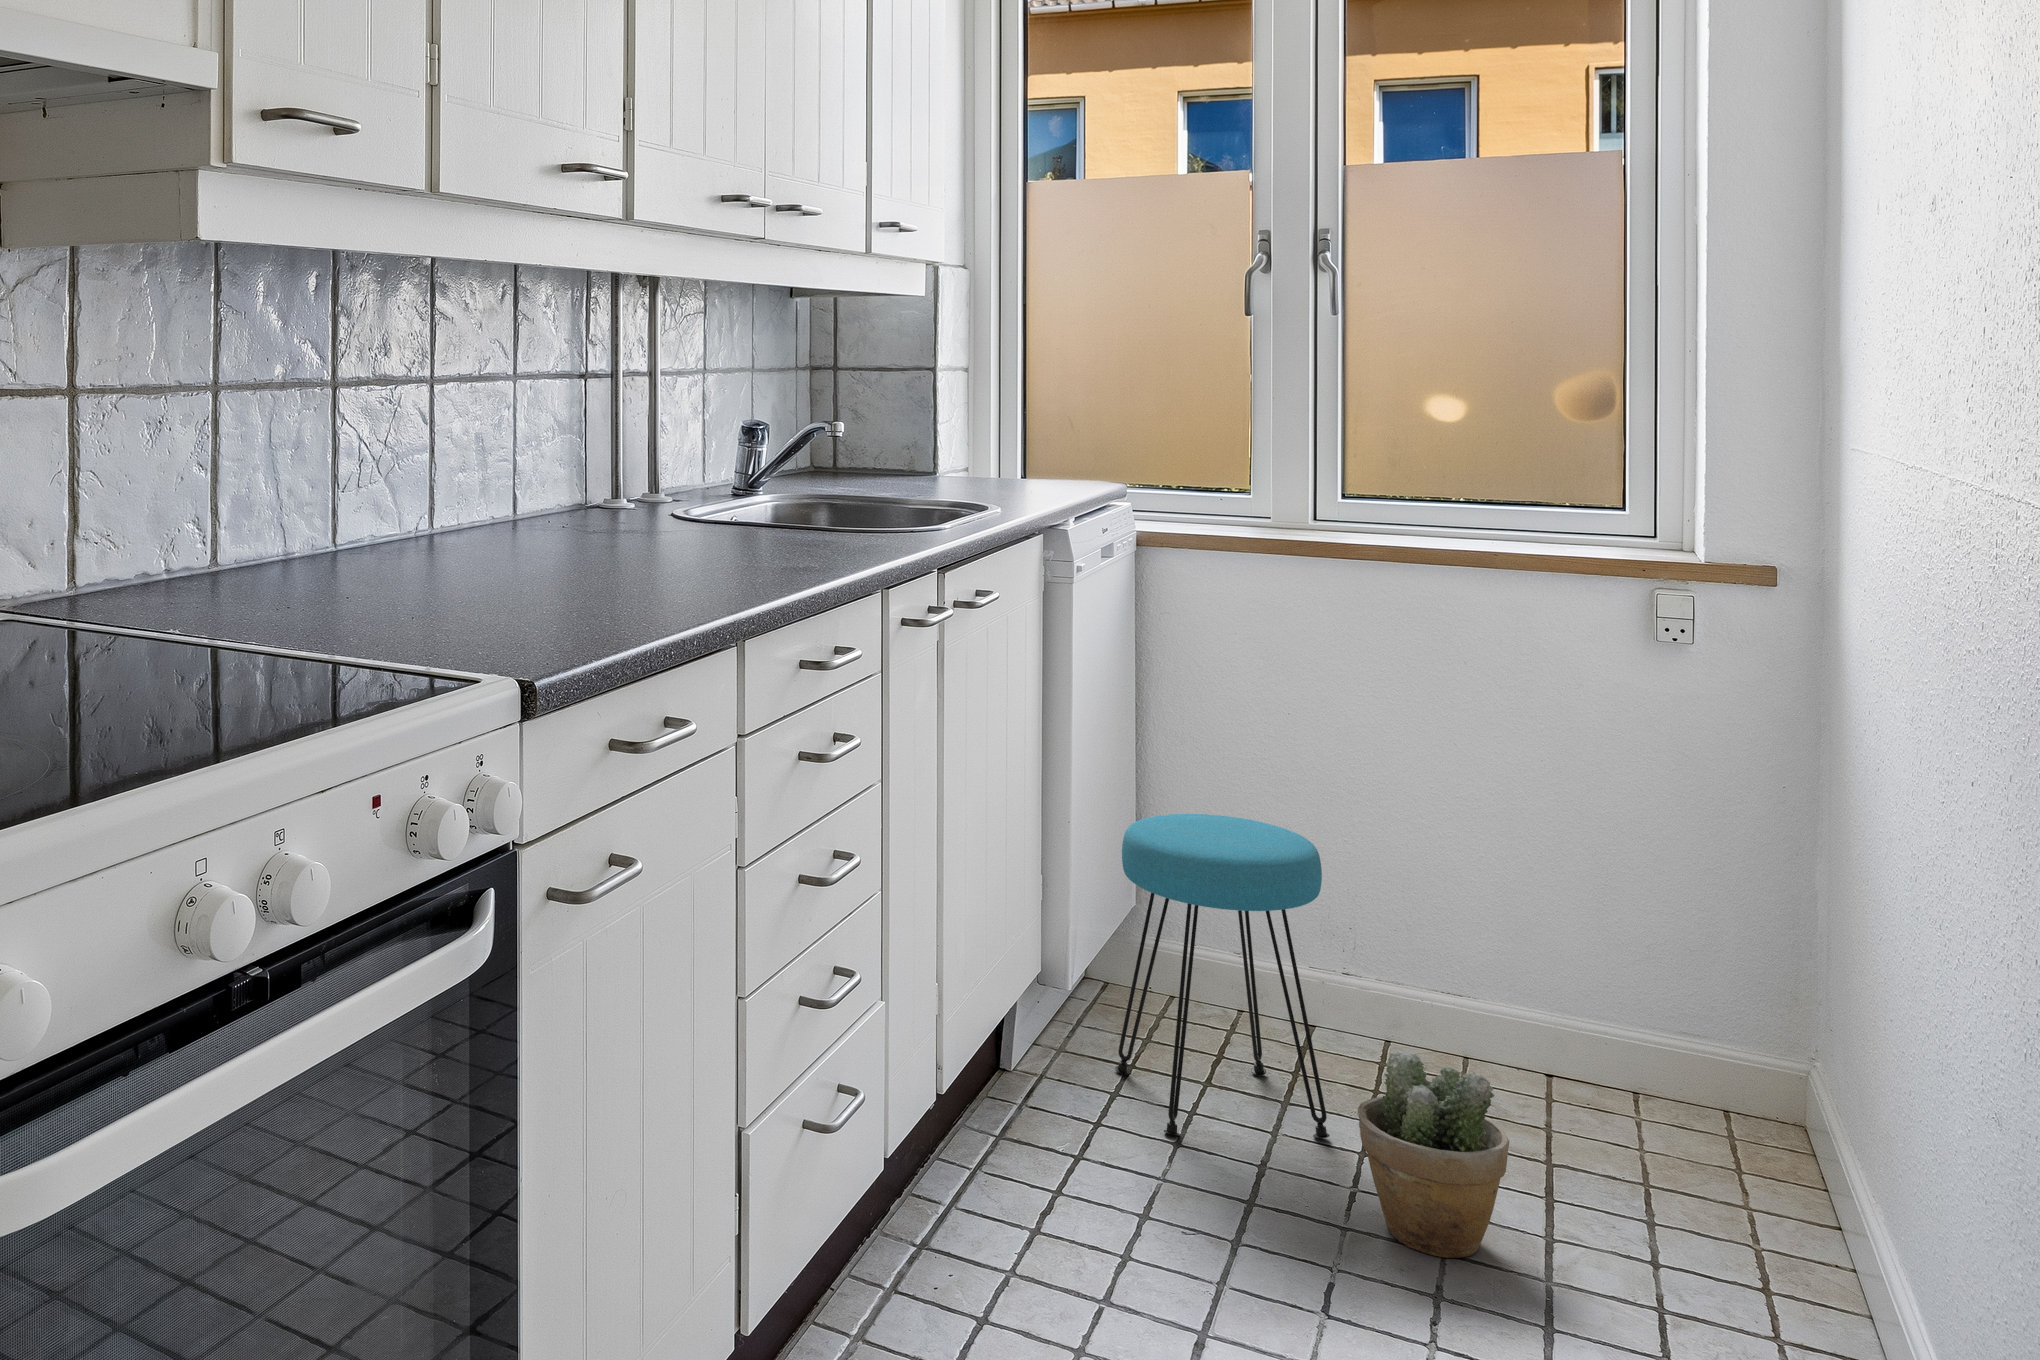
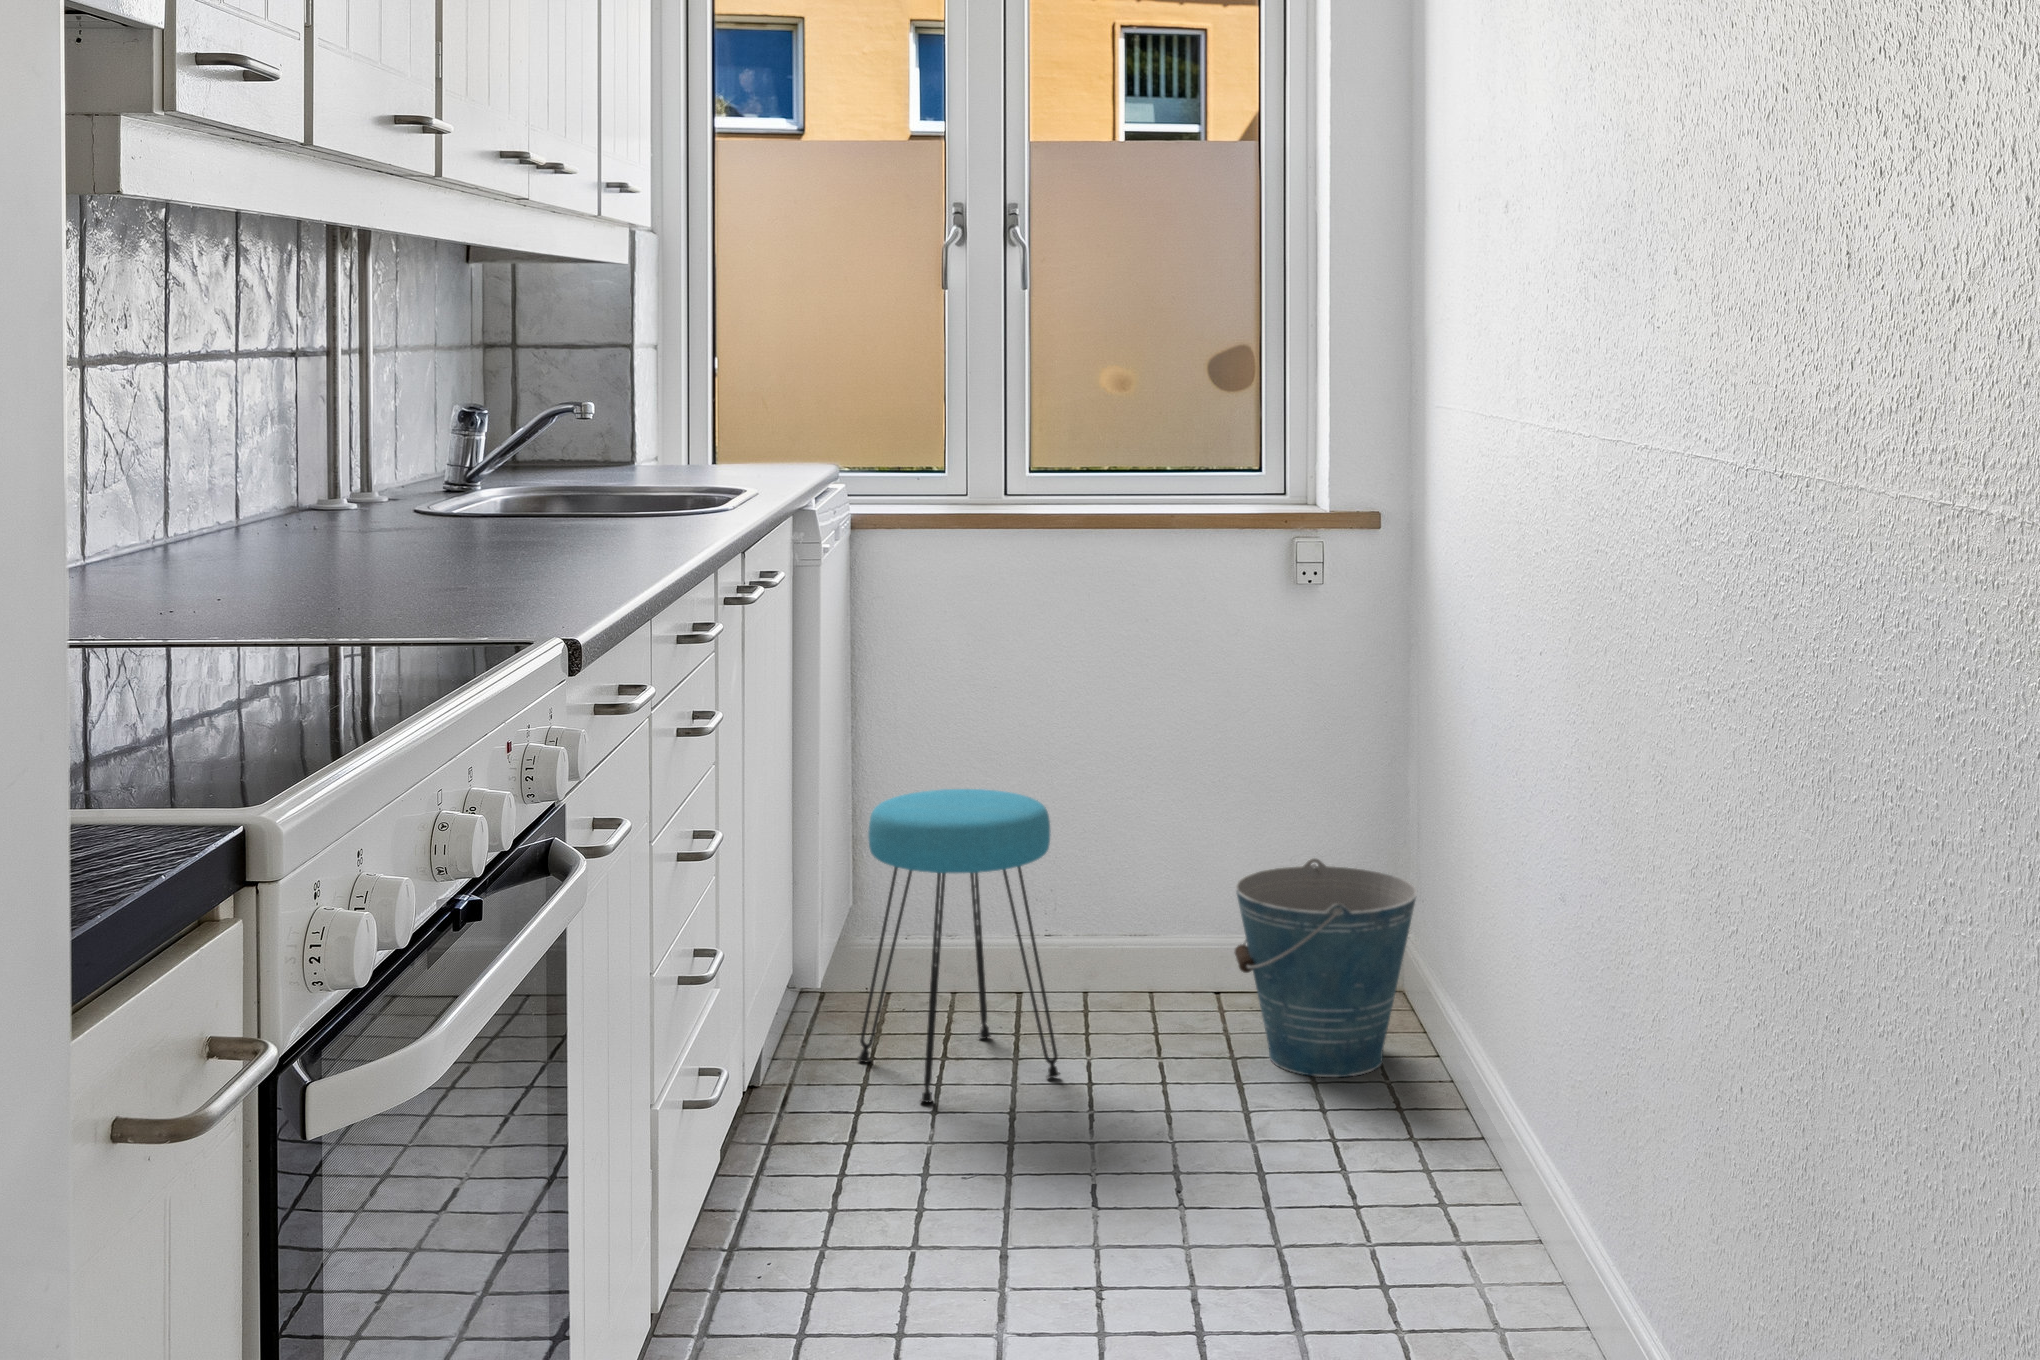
bucket: none [1554,954,1808,1224] -> present [1235,858,1417,1077]
potted plant: present [1358,1051,1509,1258] -> none [1101,971,1222,1146]

